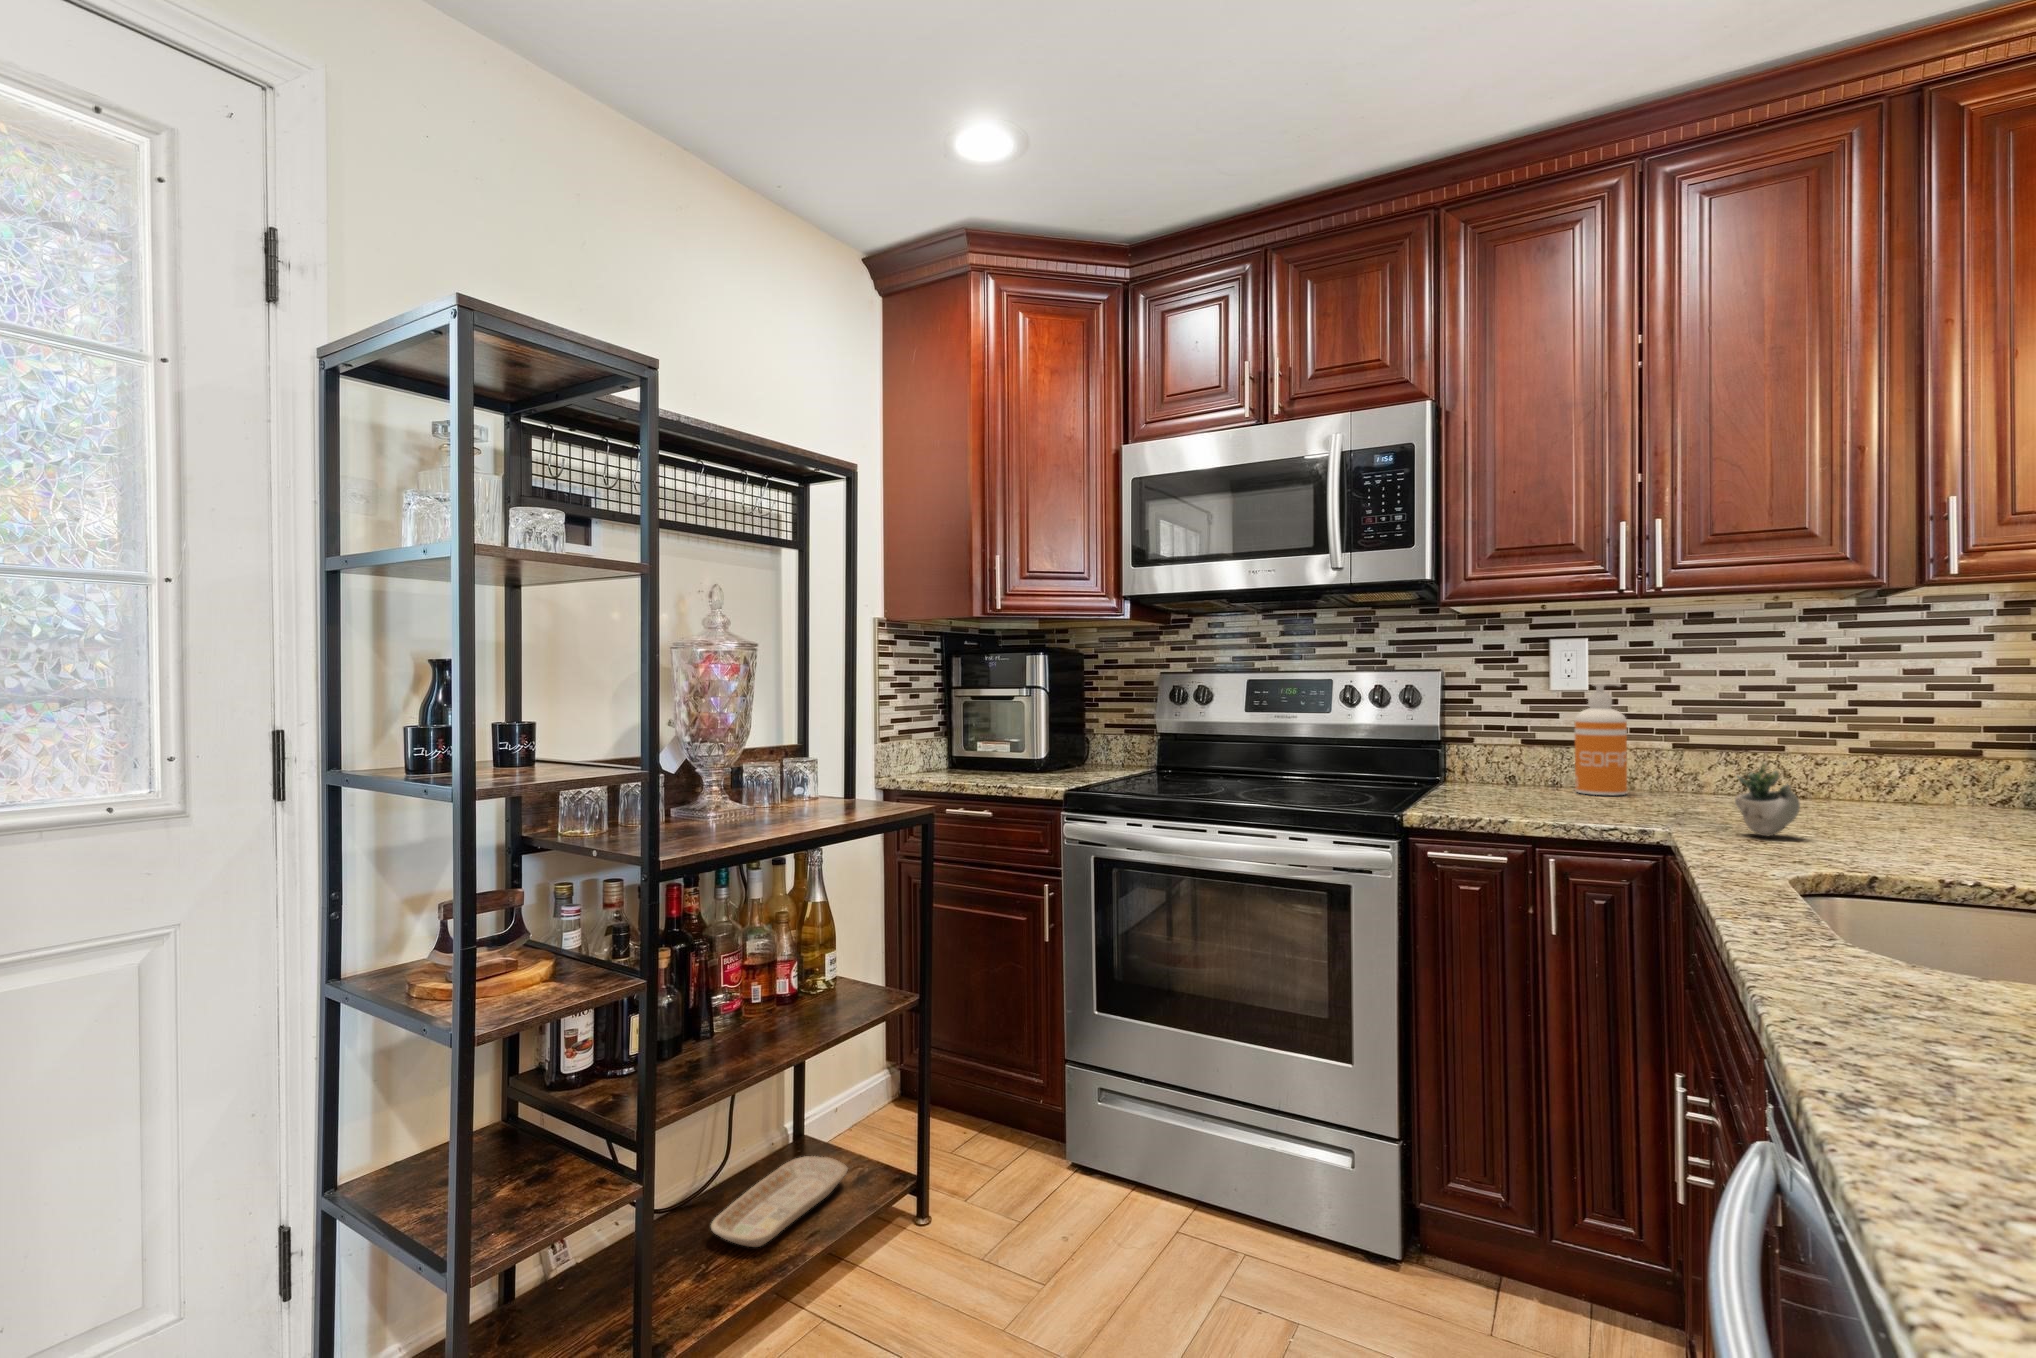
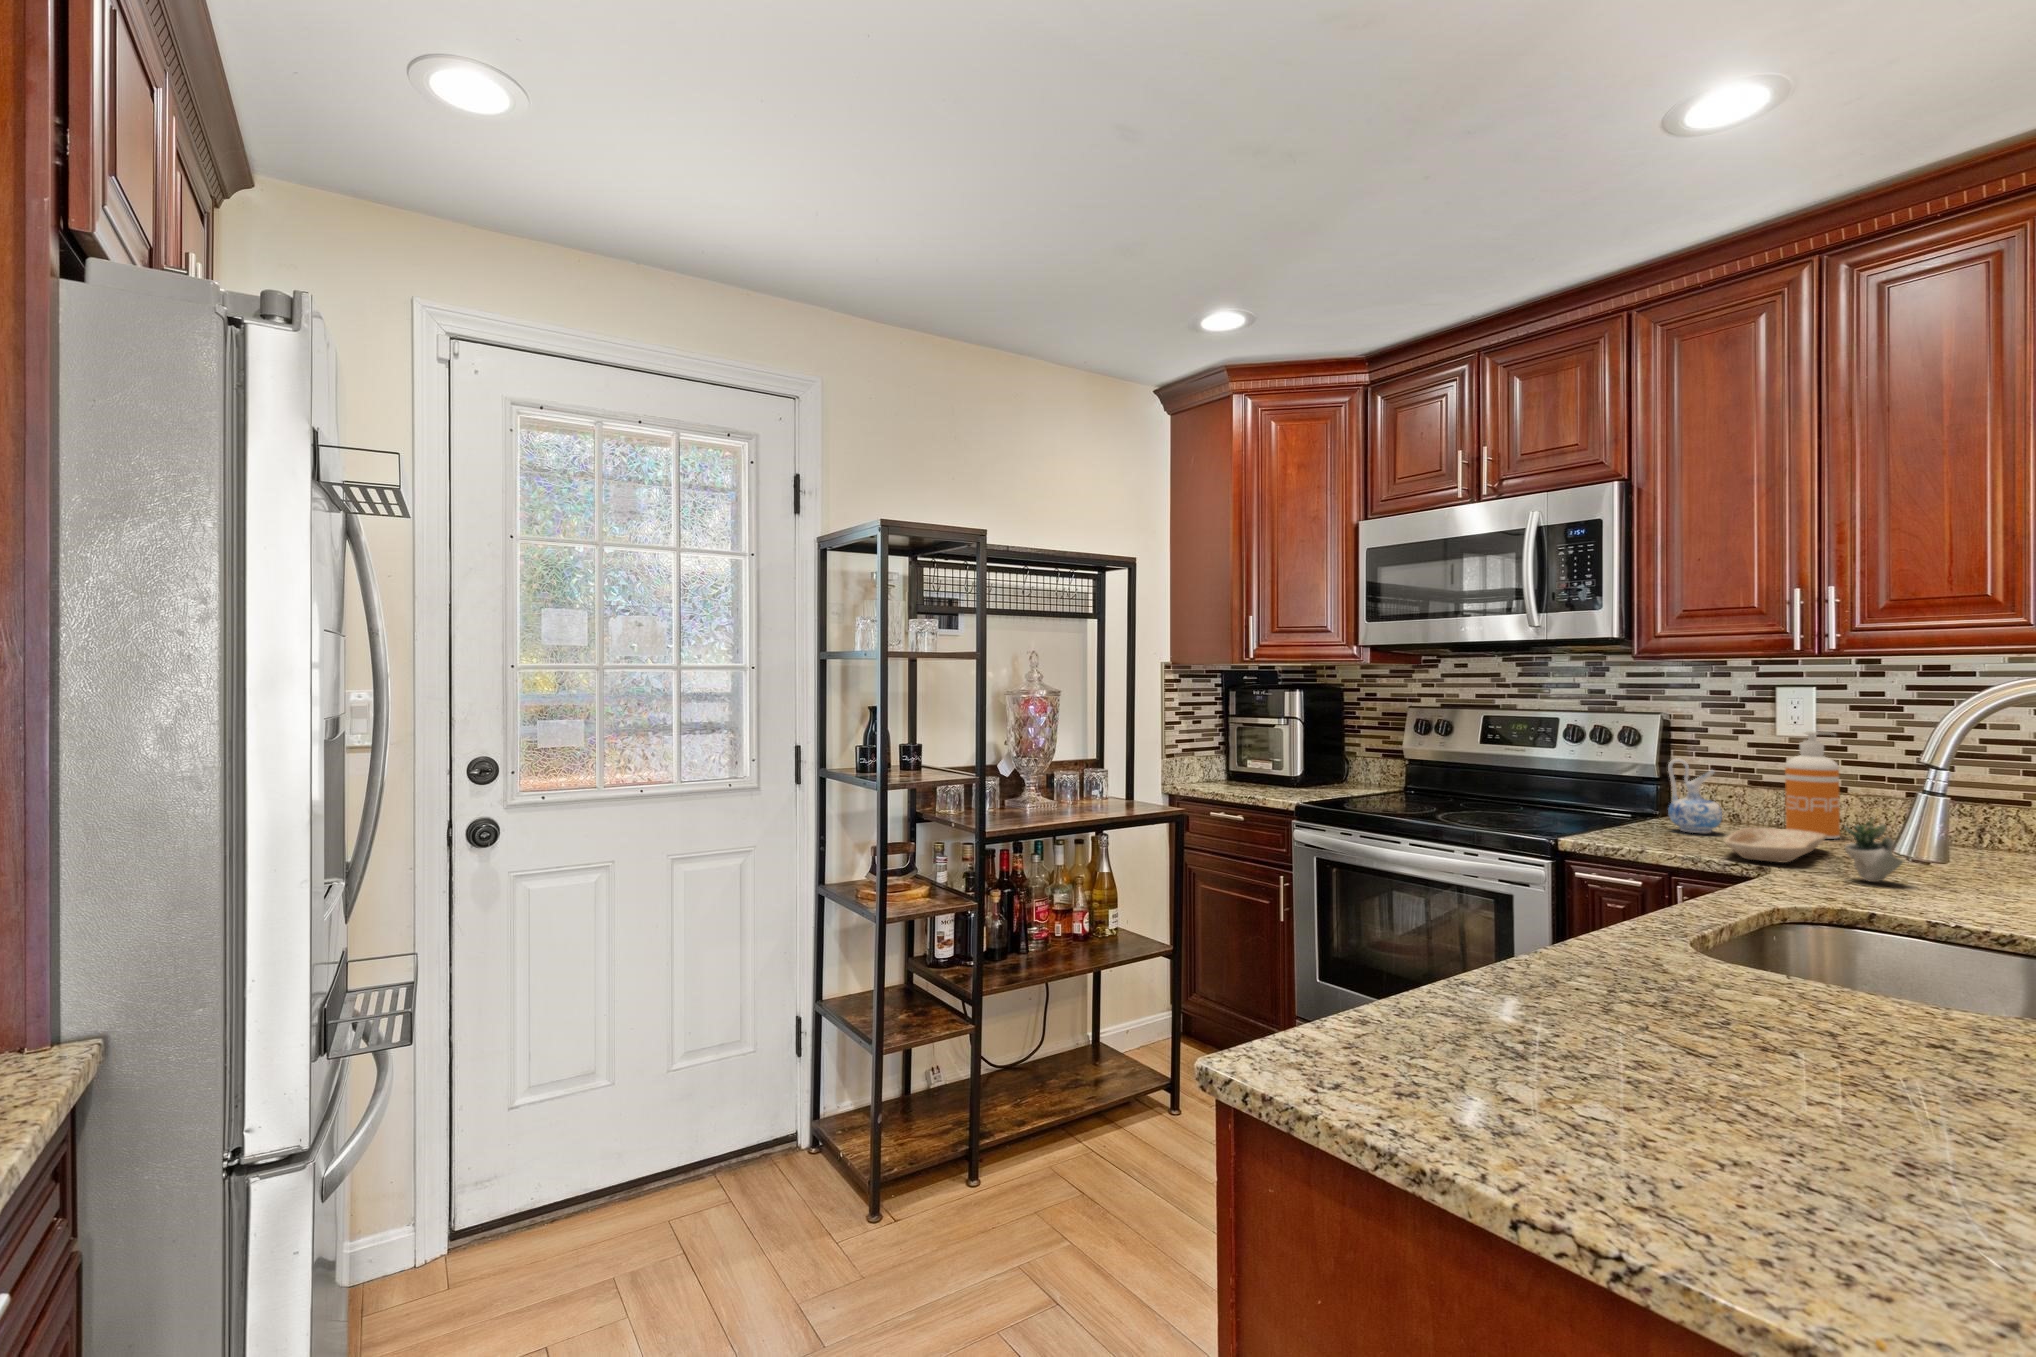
ceramic pitcher: none [1476,715,1530,797] -> present [1668,758,1722,833]
tray: present [711,1156,848,1247] -> present [1724,828,1827,863]

